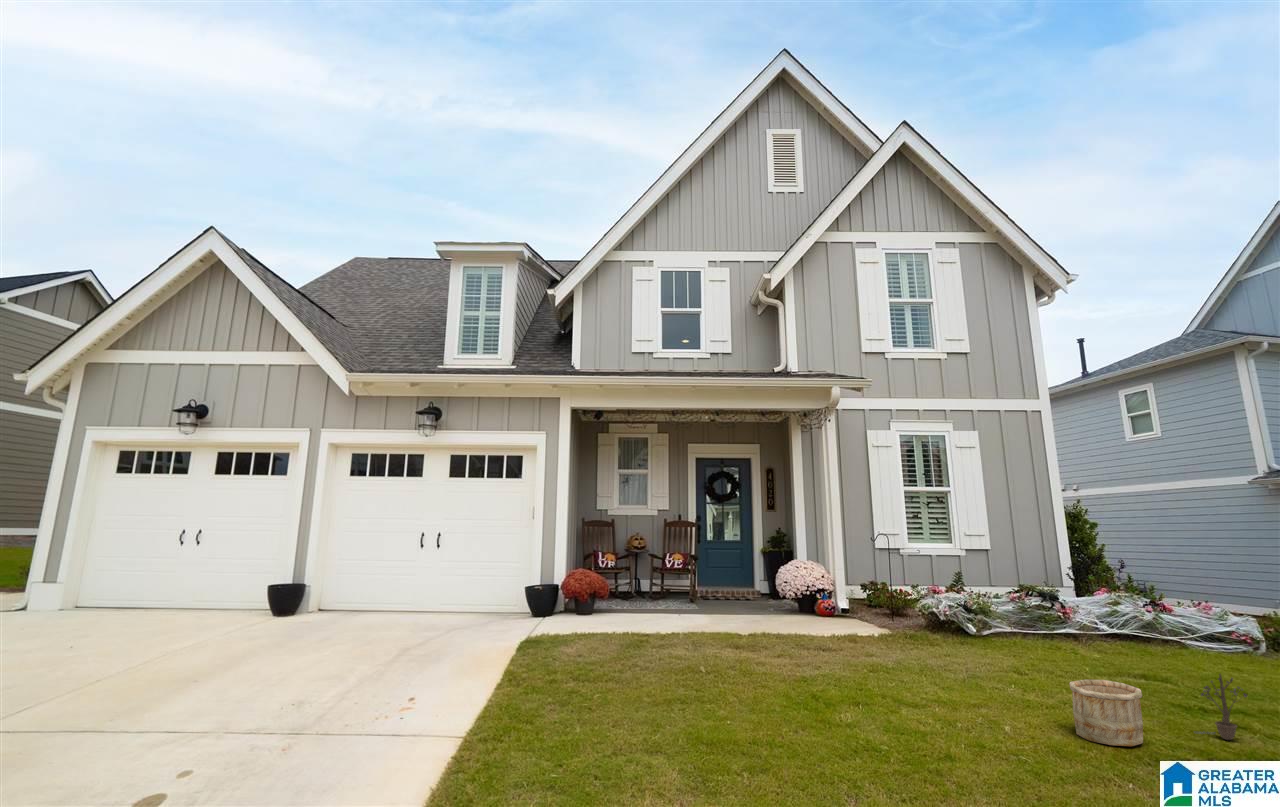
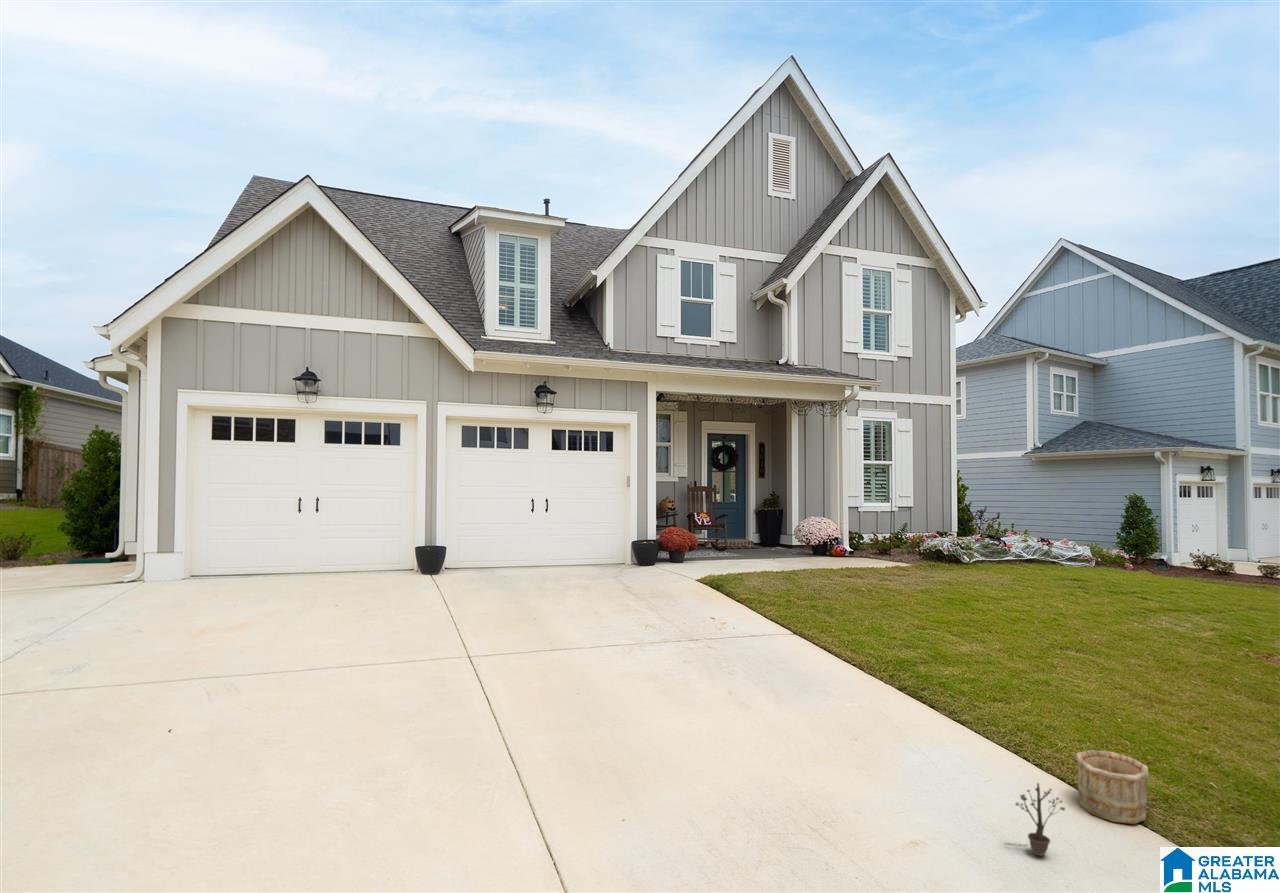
decorative plant: present [1200,674,1247,740] -> present [1008,783,1065,856]

